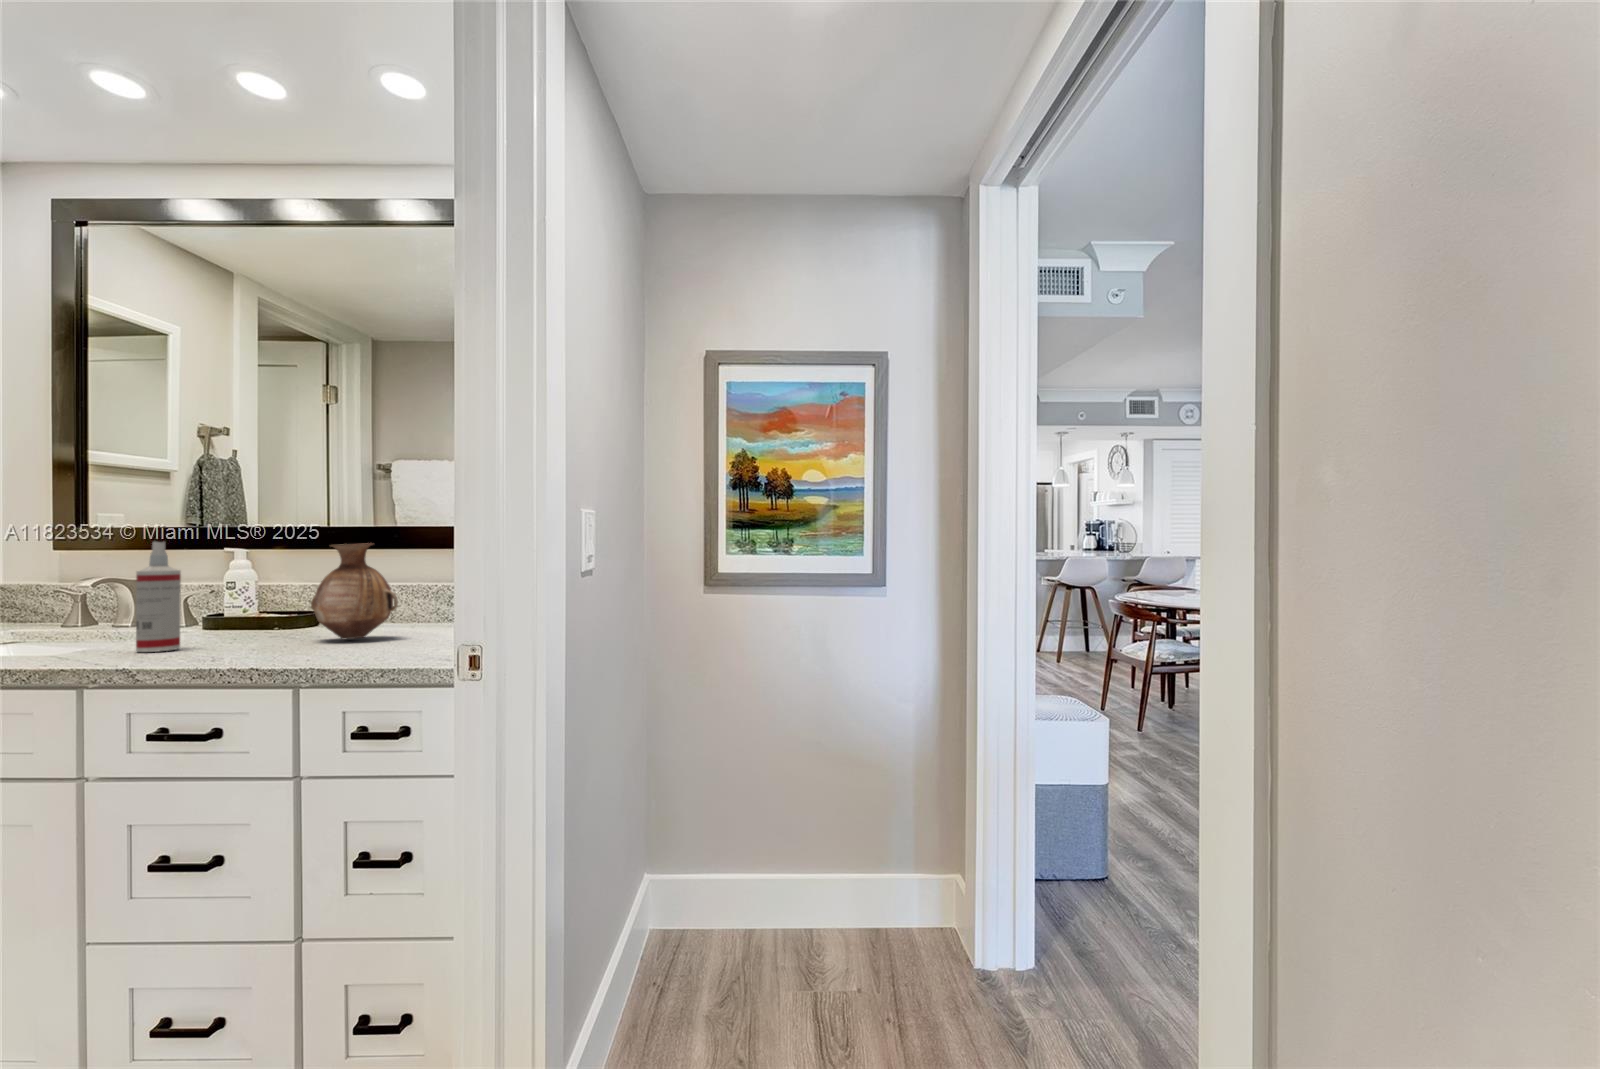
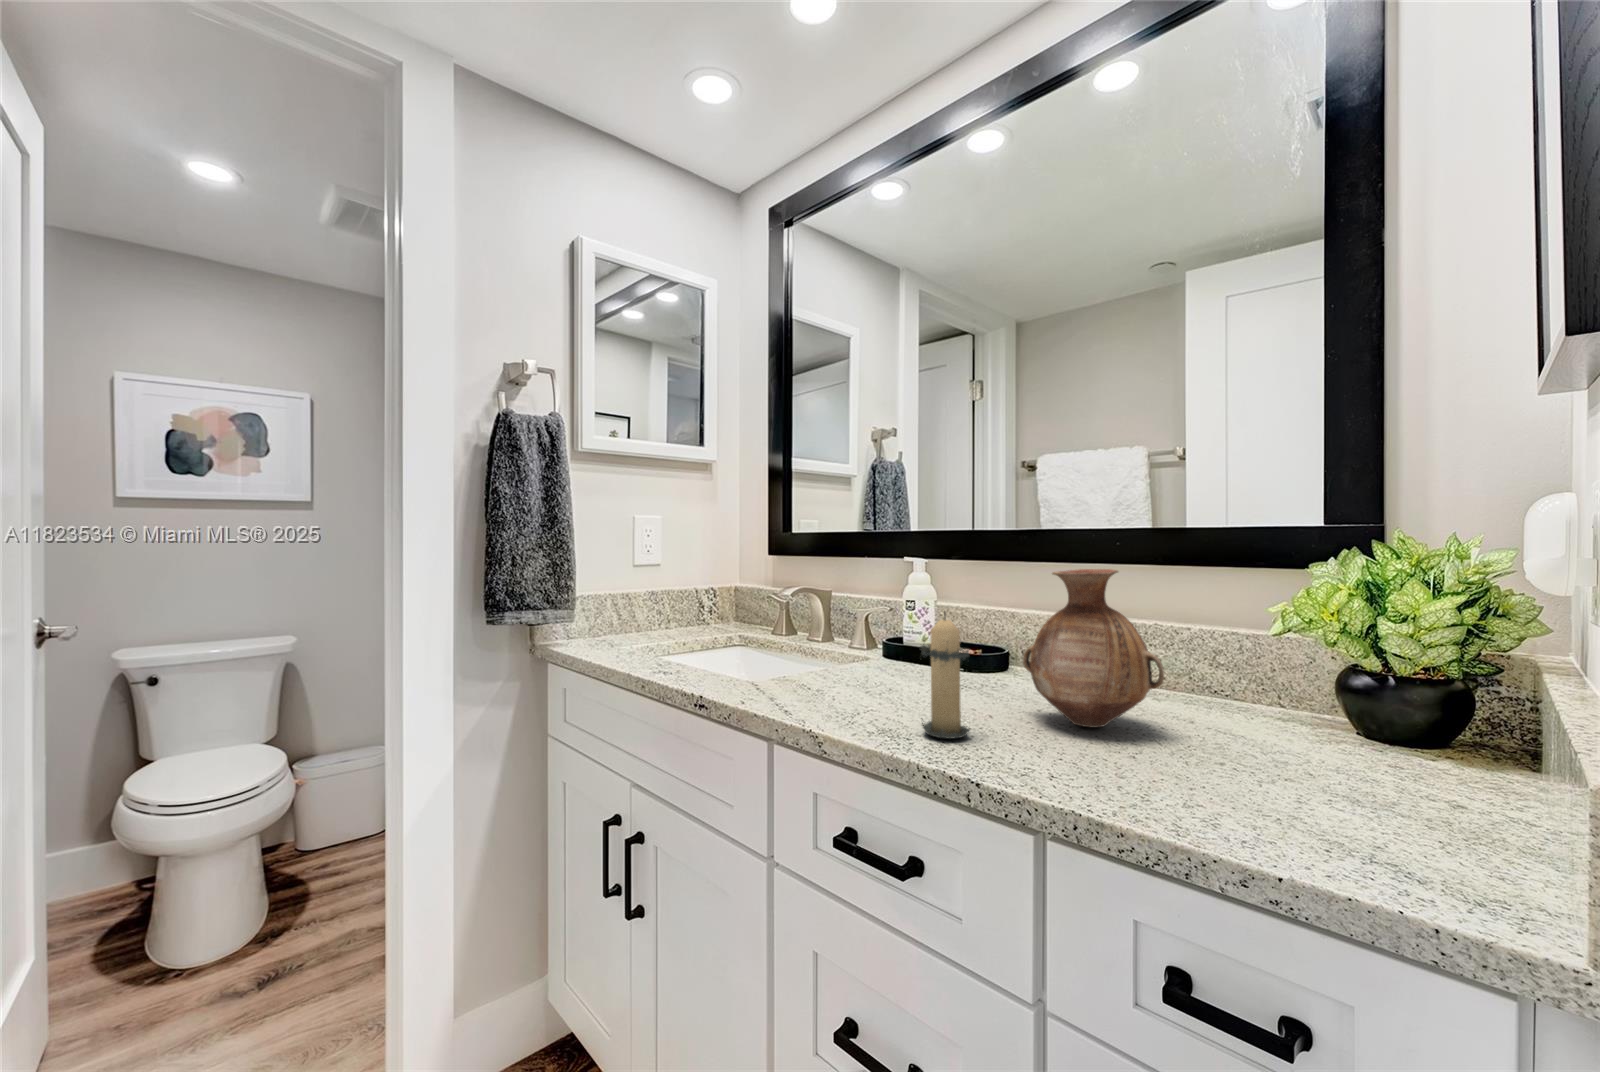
spray bottle: present [136,542,181,652] -> none [826,566,872,720]
candle: none [216,568,265,651] -> present [920,612,970,739]

